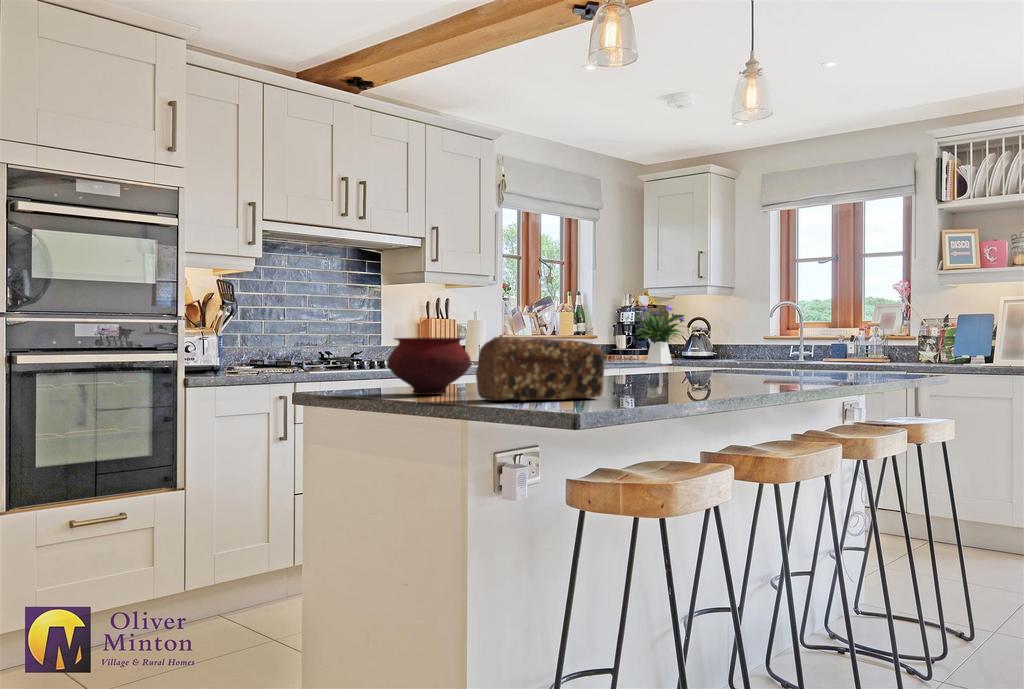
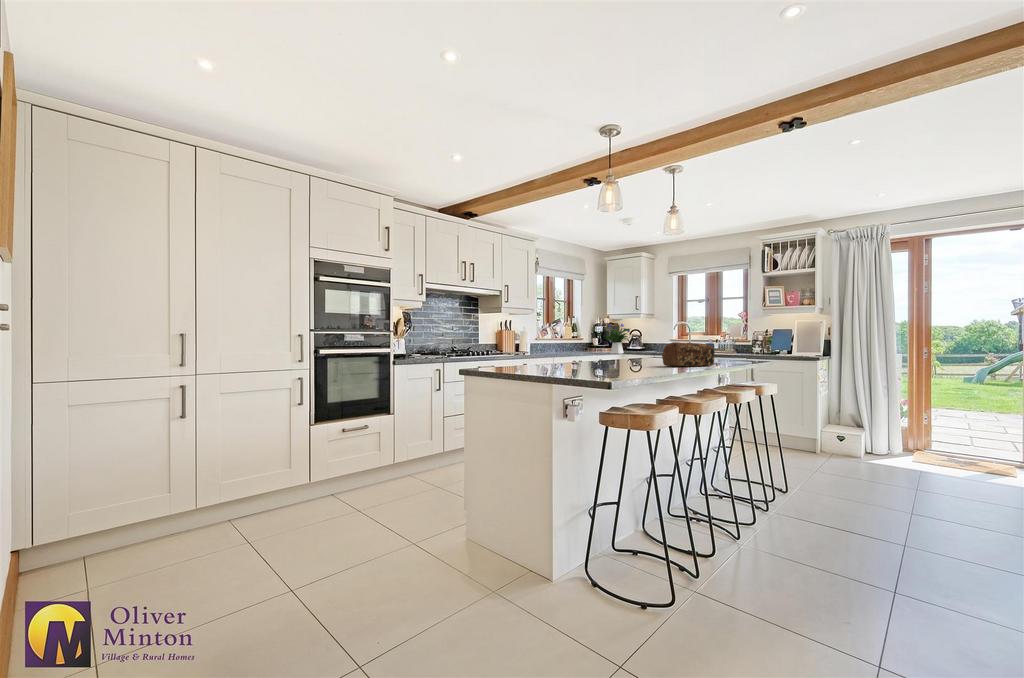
bread loaf: present [476,337,604,401] -> present [662,342,715,367]
bowl: present [388,338,471,395] -> none [506,343,546,371]

